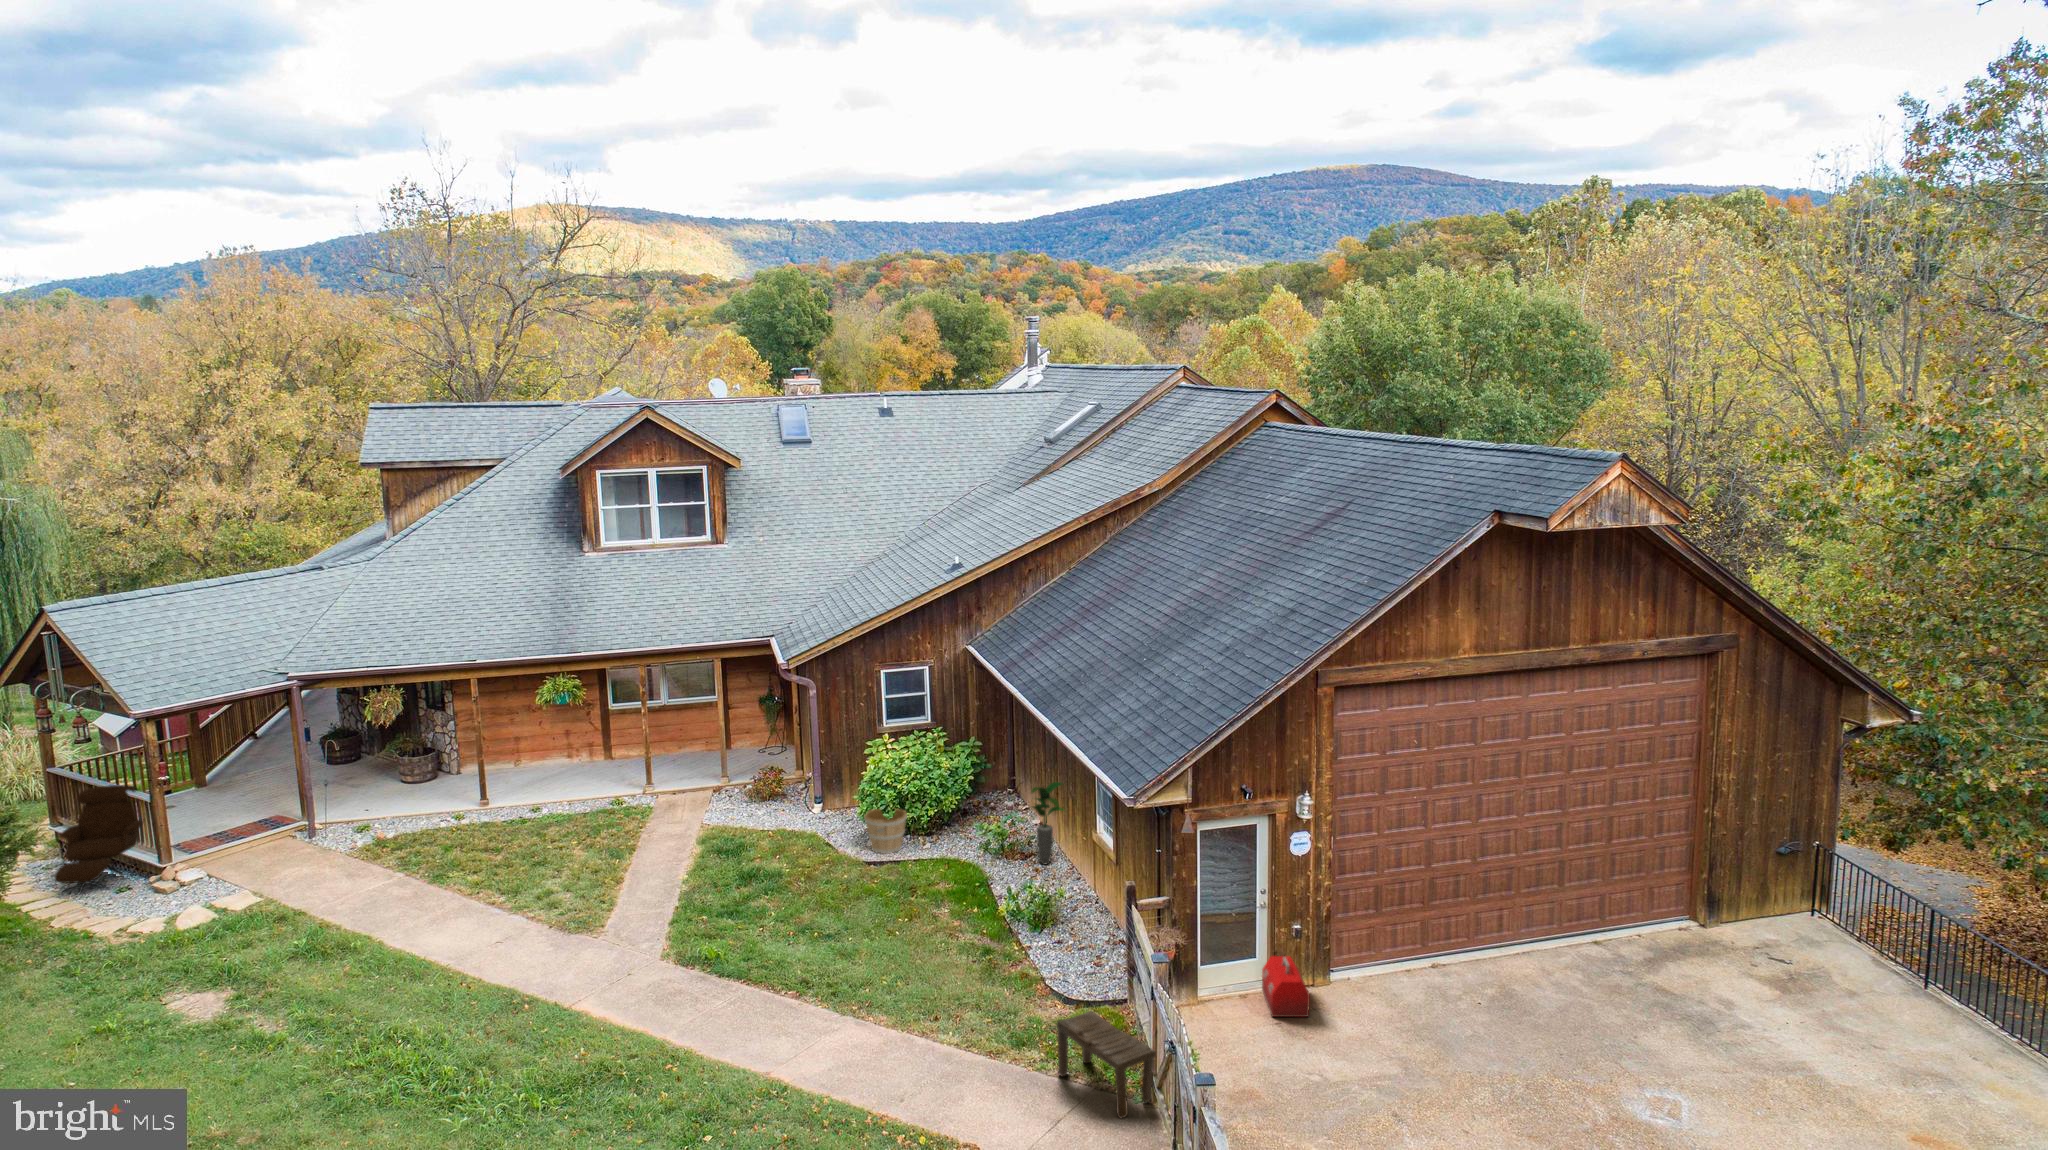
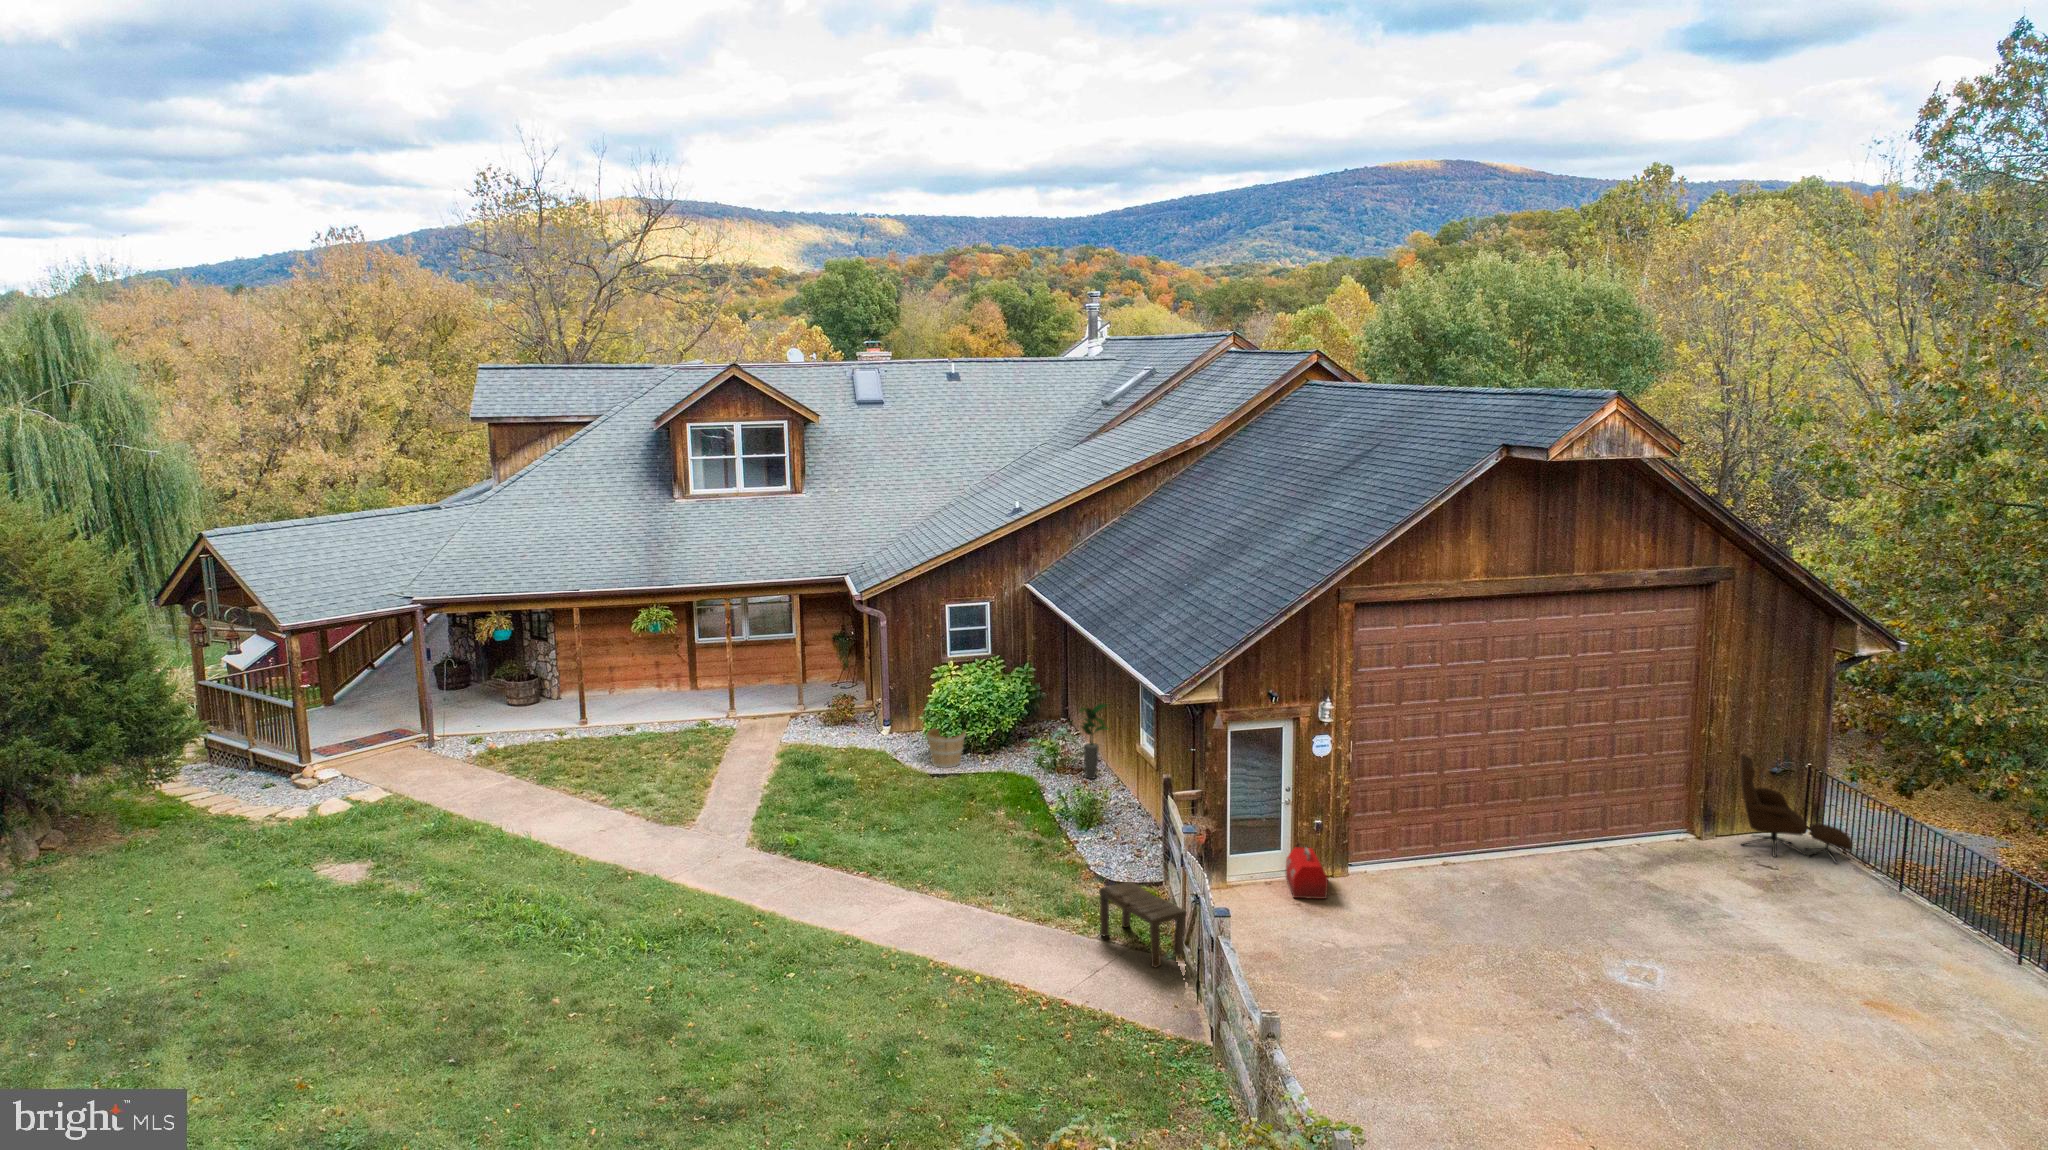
lounge chair: present [54,785,143,894] -> present [1741,755,1852,863]

